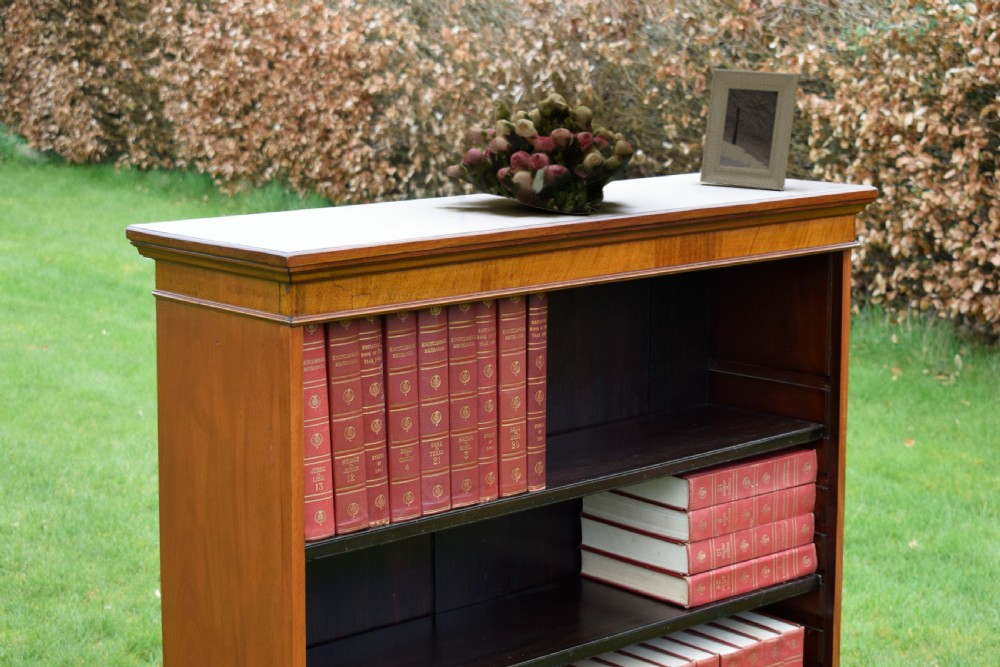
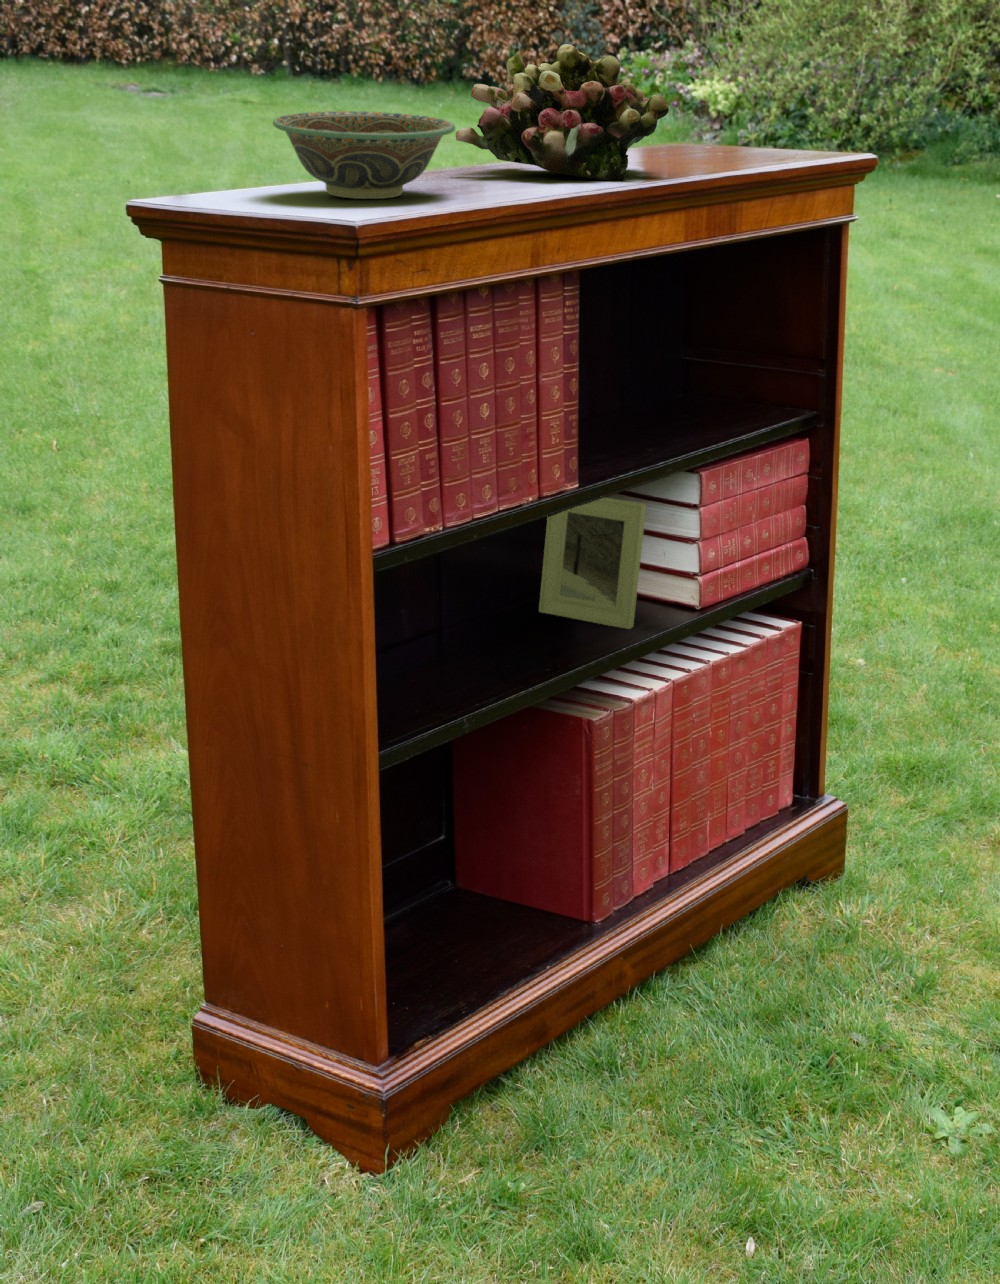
picture frame: present [700,69,798,190] -> present [539,497,646,629]
decorative bowl: none [253,153,412,231] -> present [273,111,455,199]

